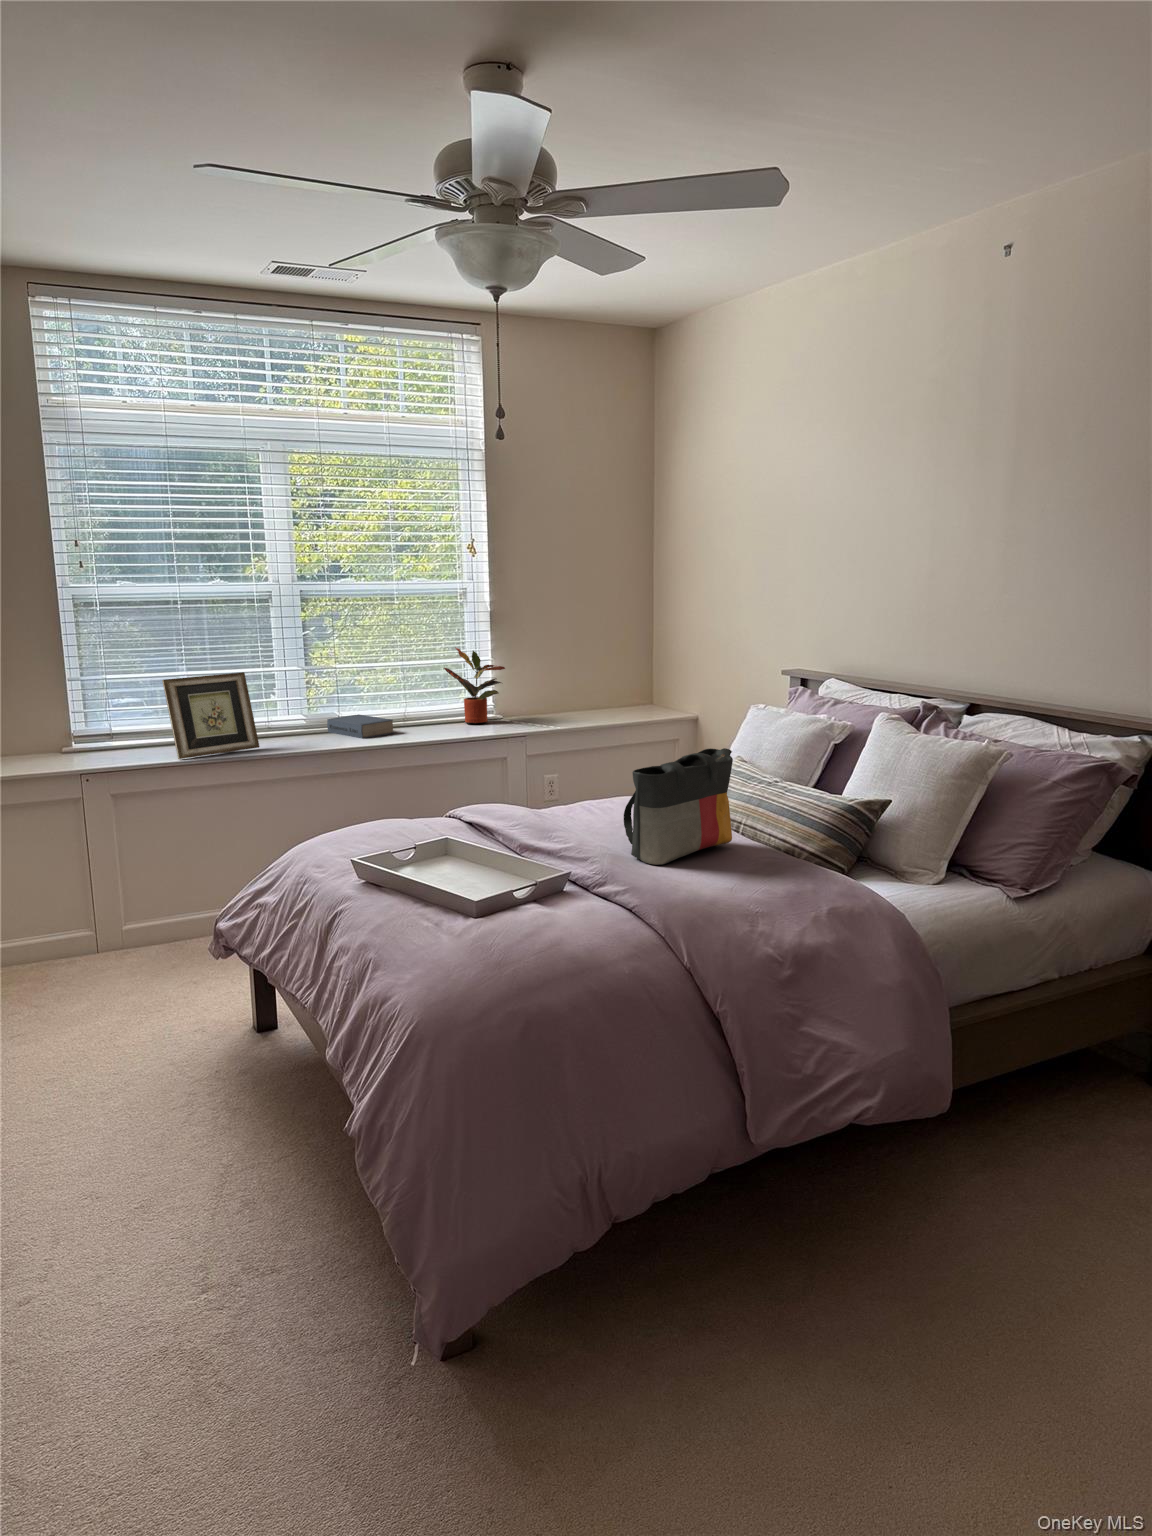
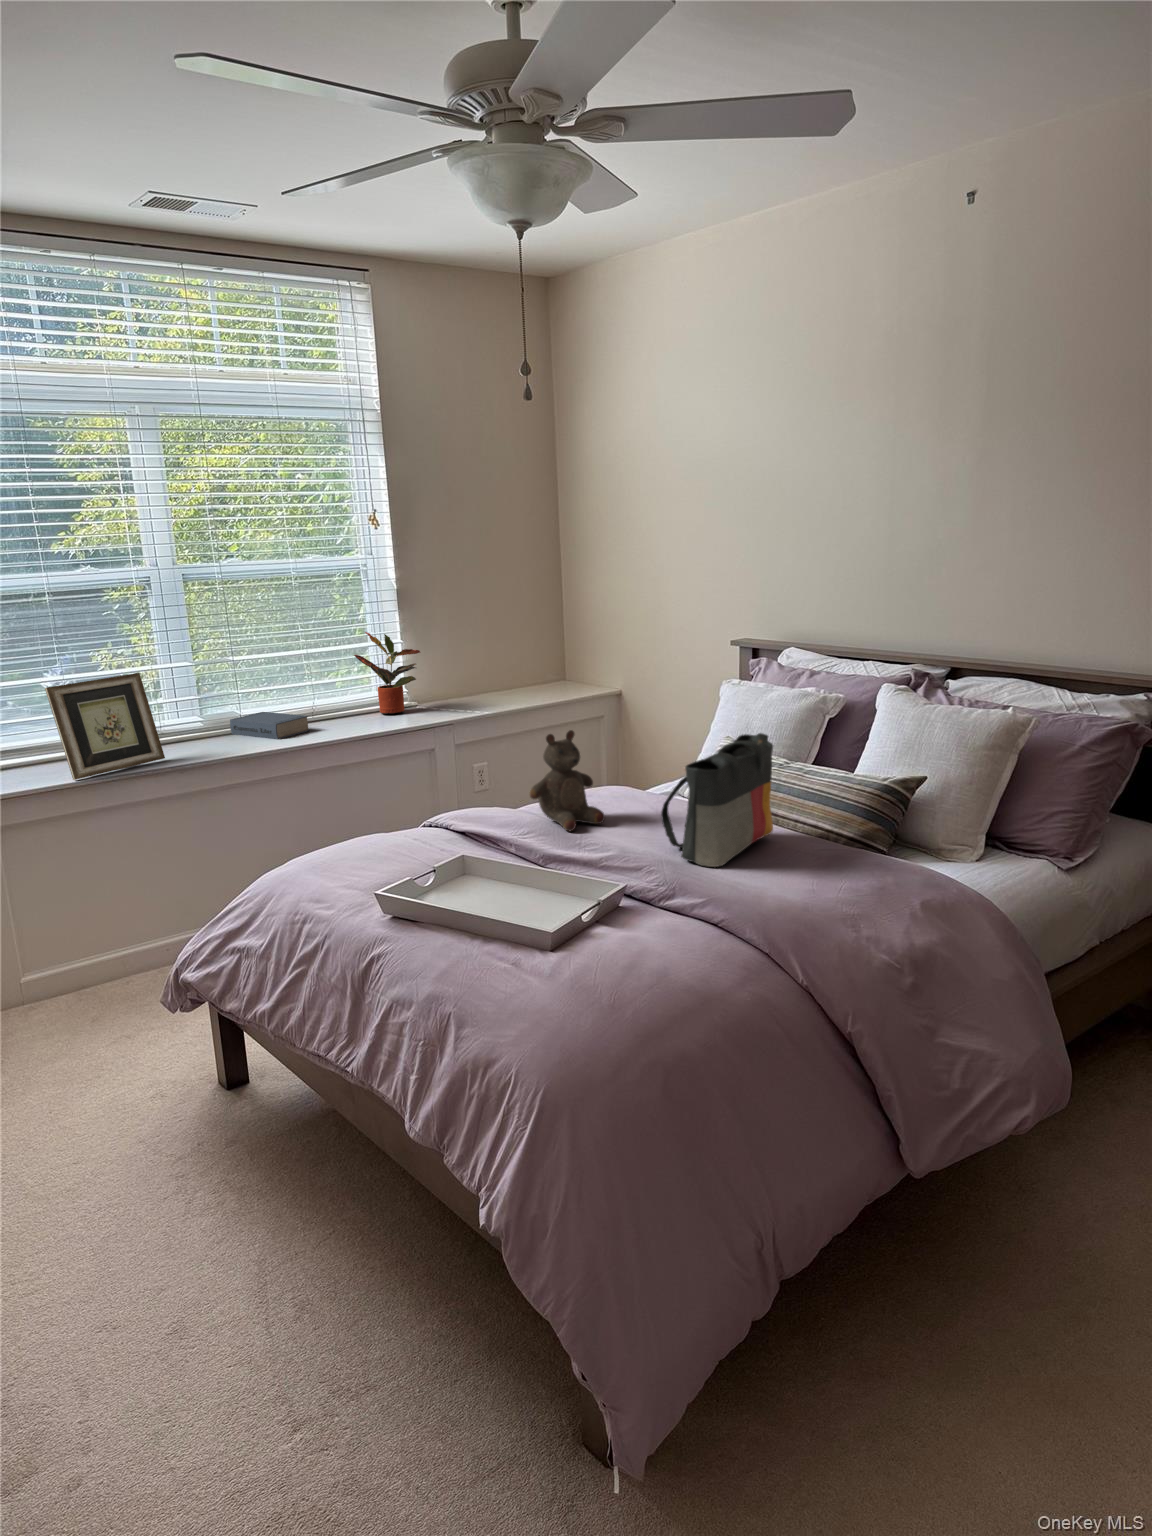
stuffed bear: none [524,737,591,828] -> present [530,730,605,831]

